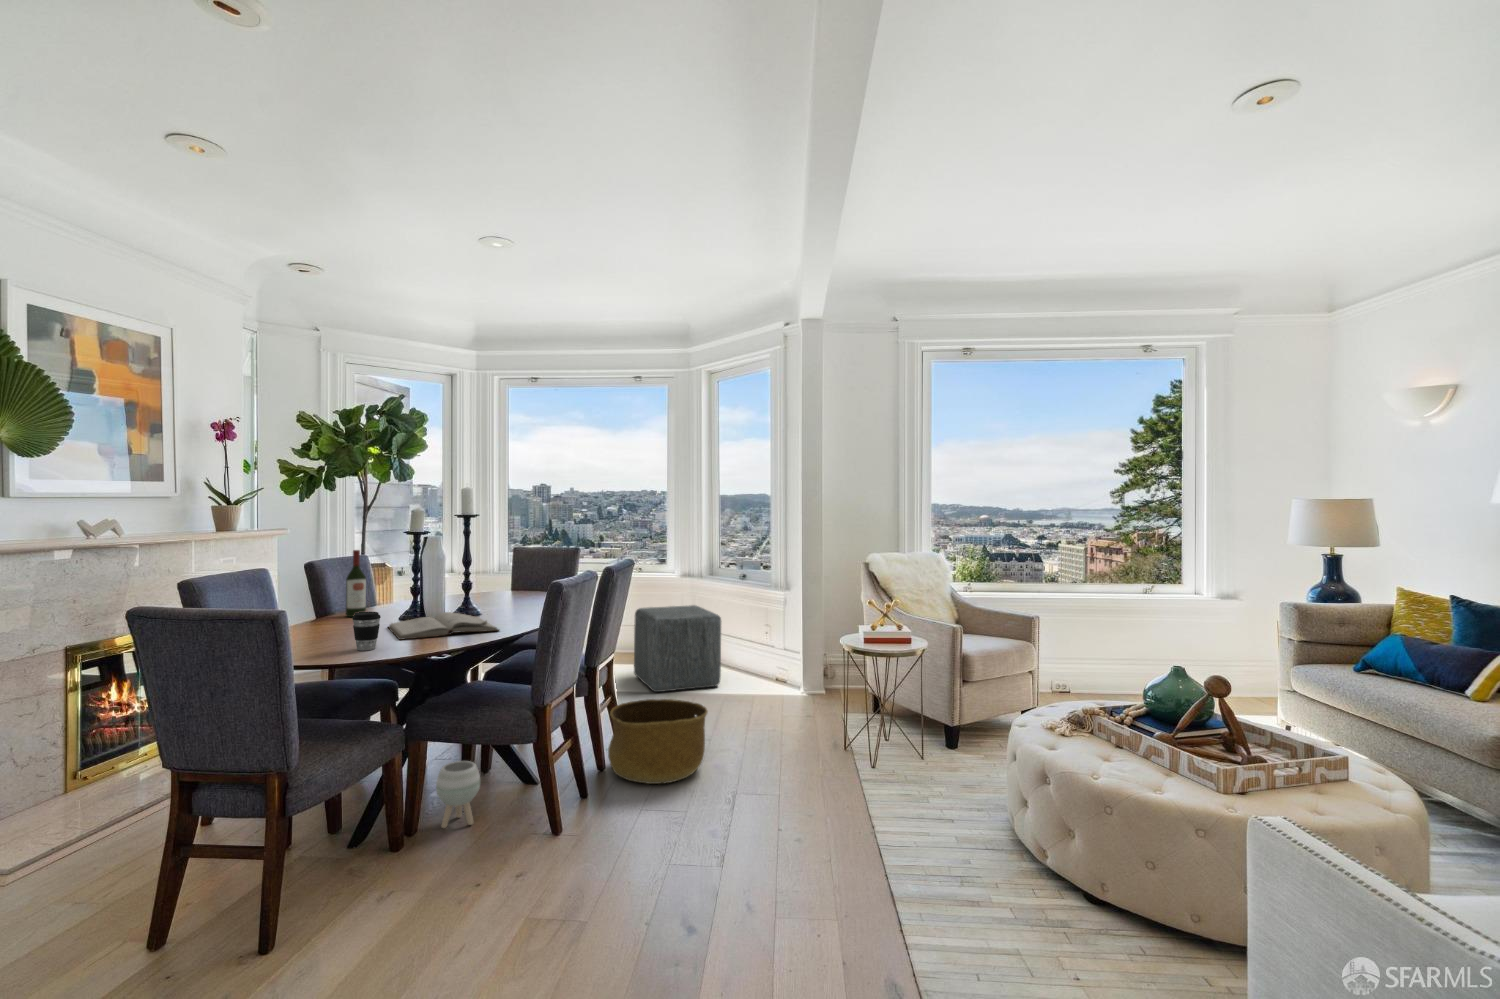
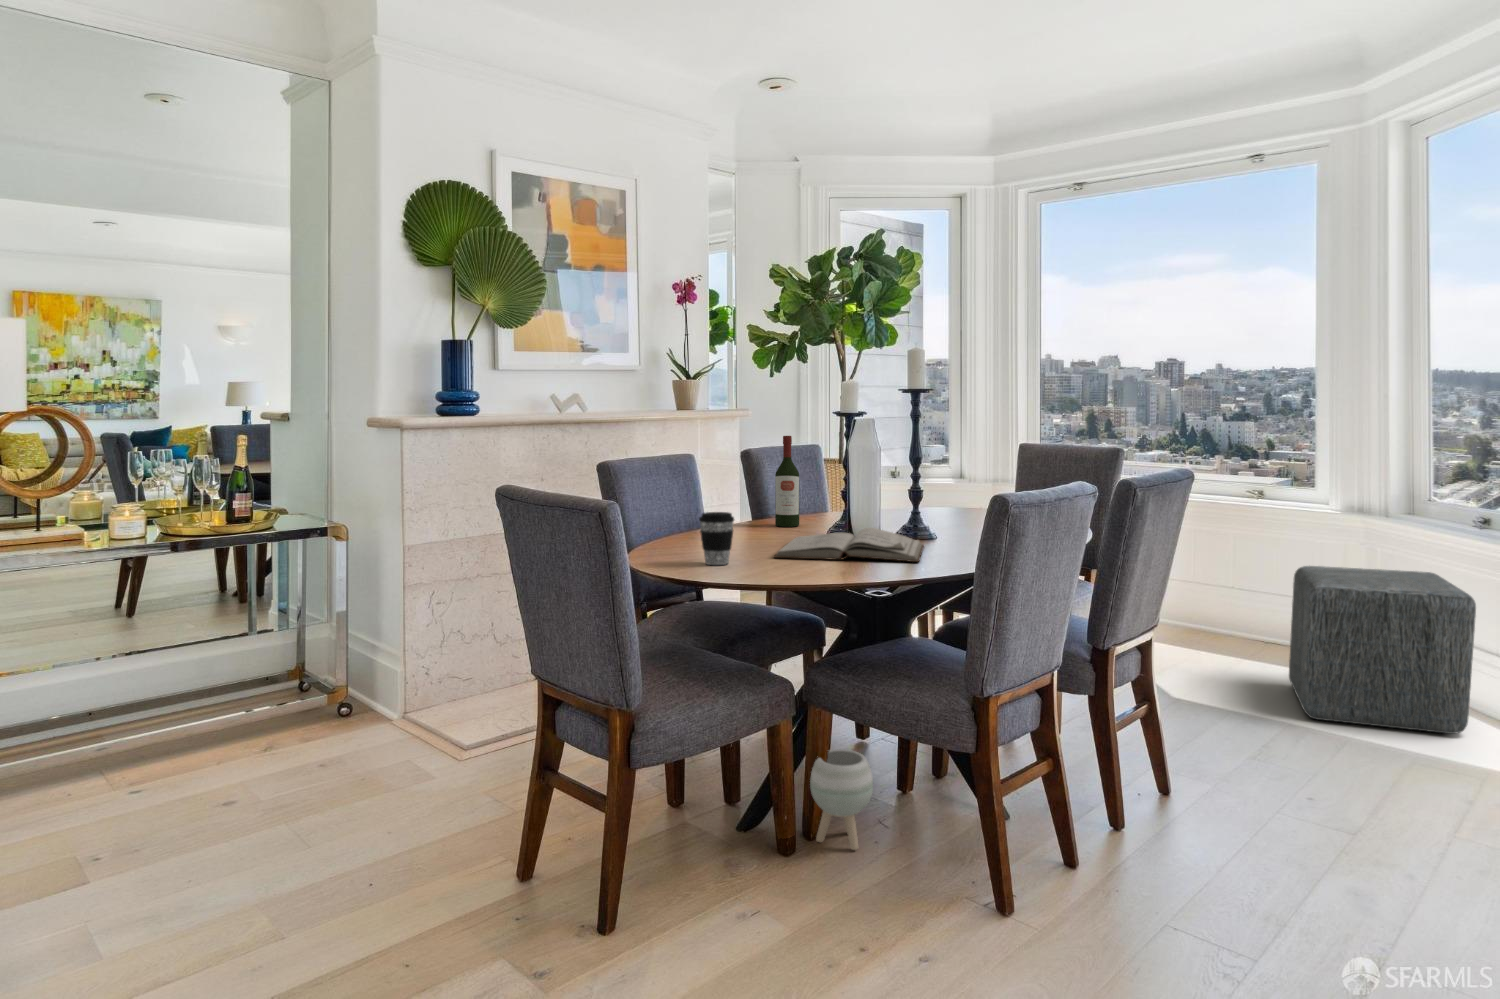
basket: present [608,699,708,784] -> none [1116,722,1327,893]

